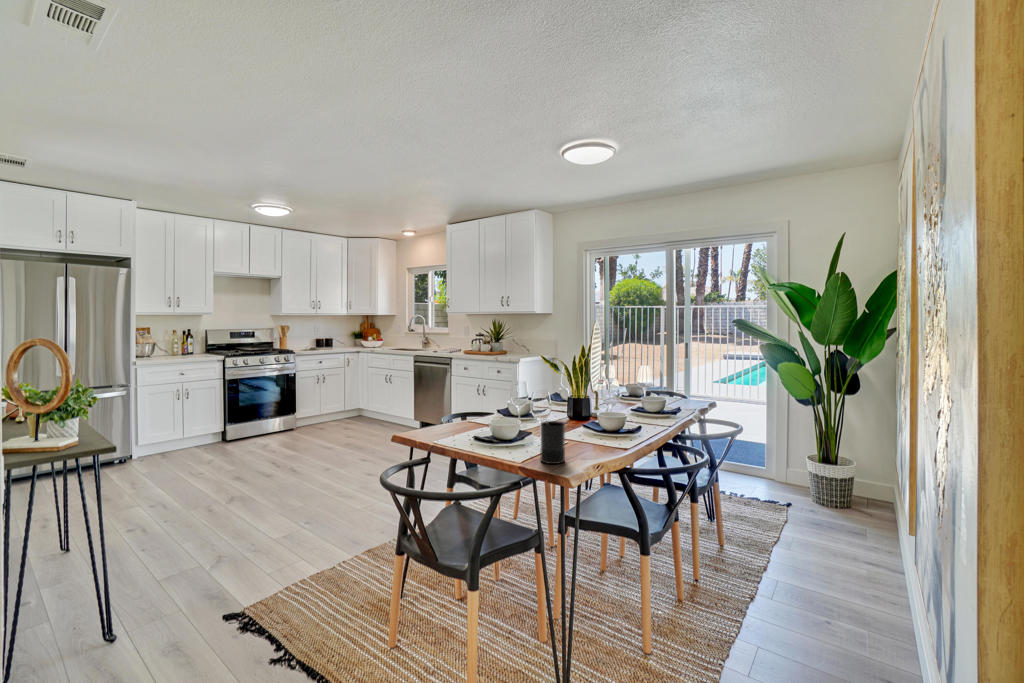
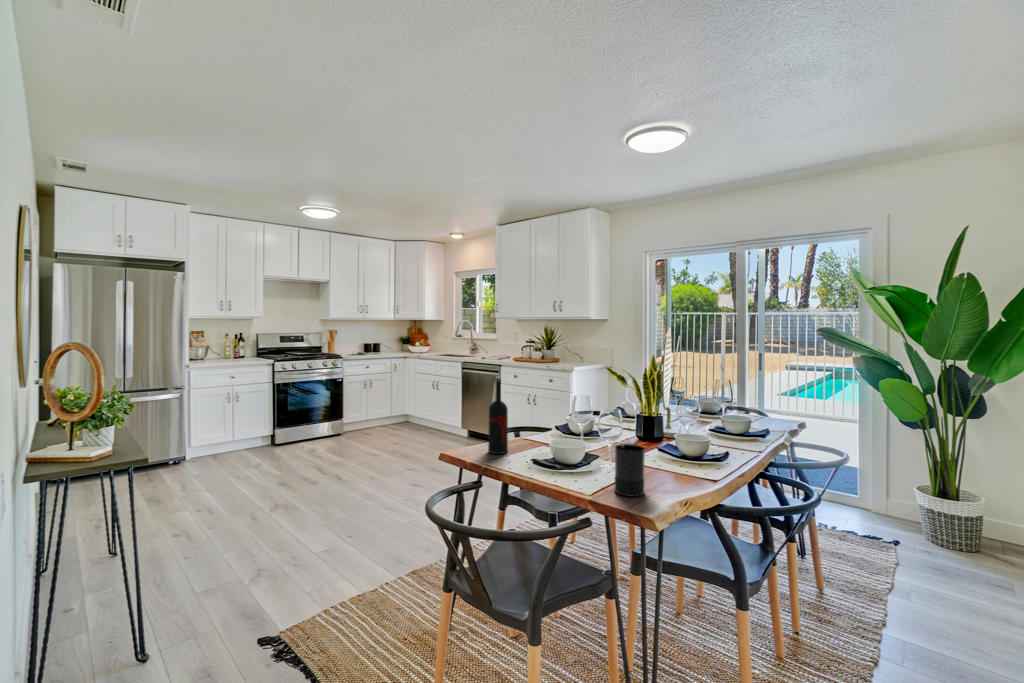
wine bottle: none [436,368,453,436] -> present [488,378,508,454]

